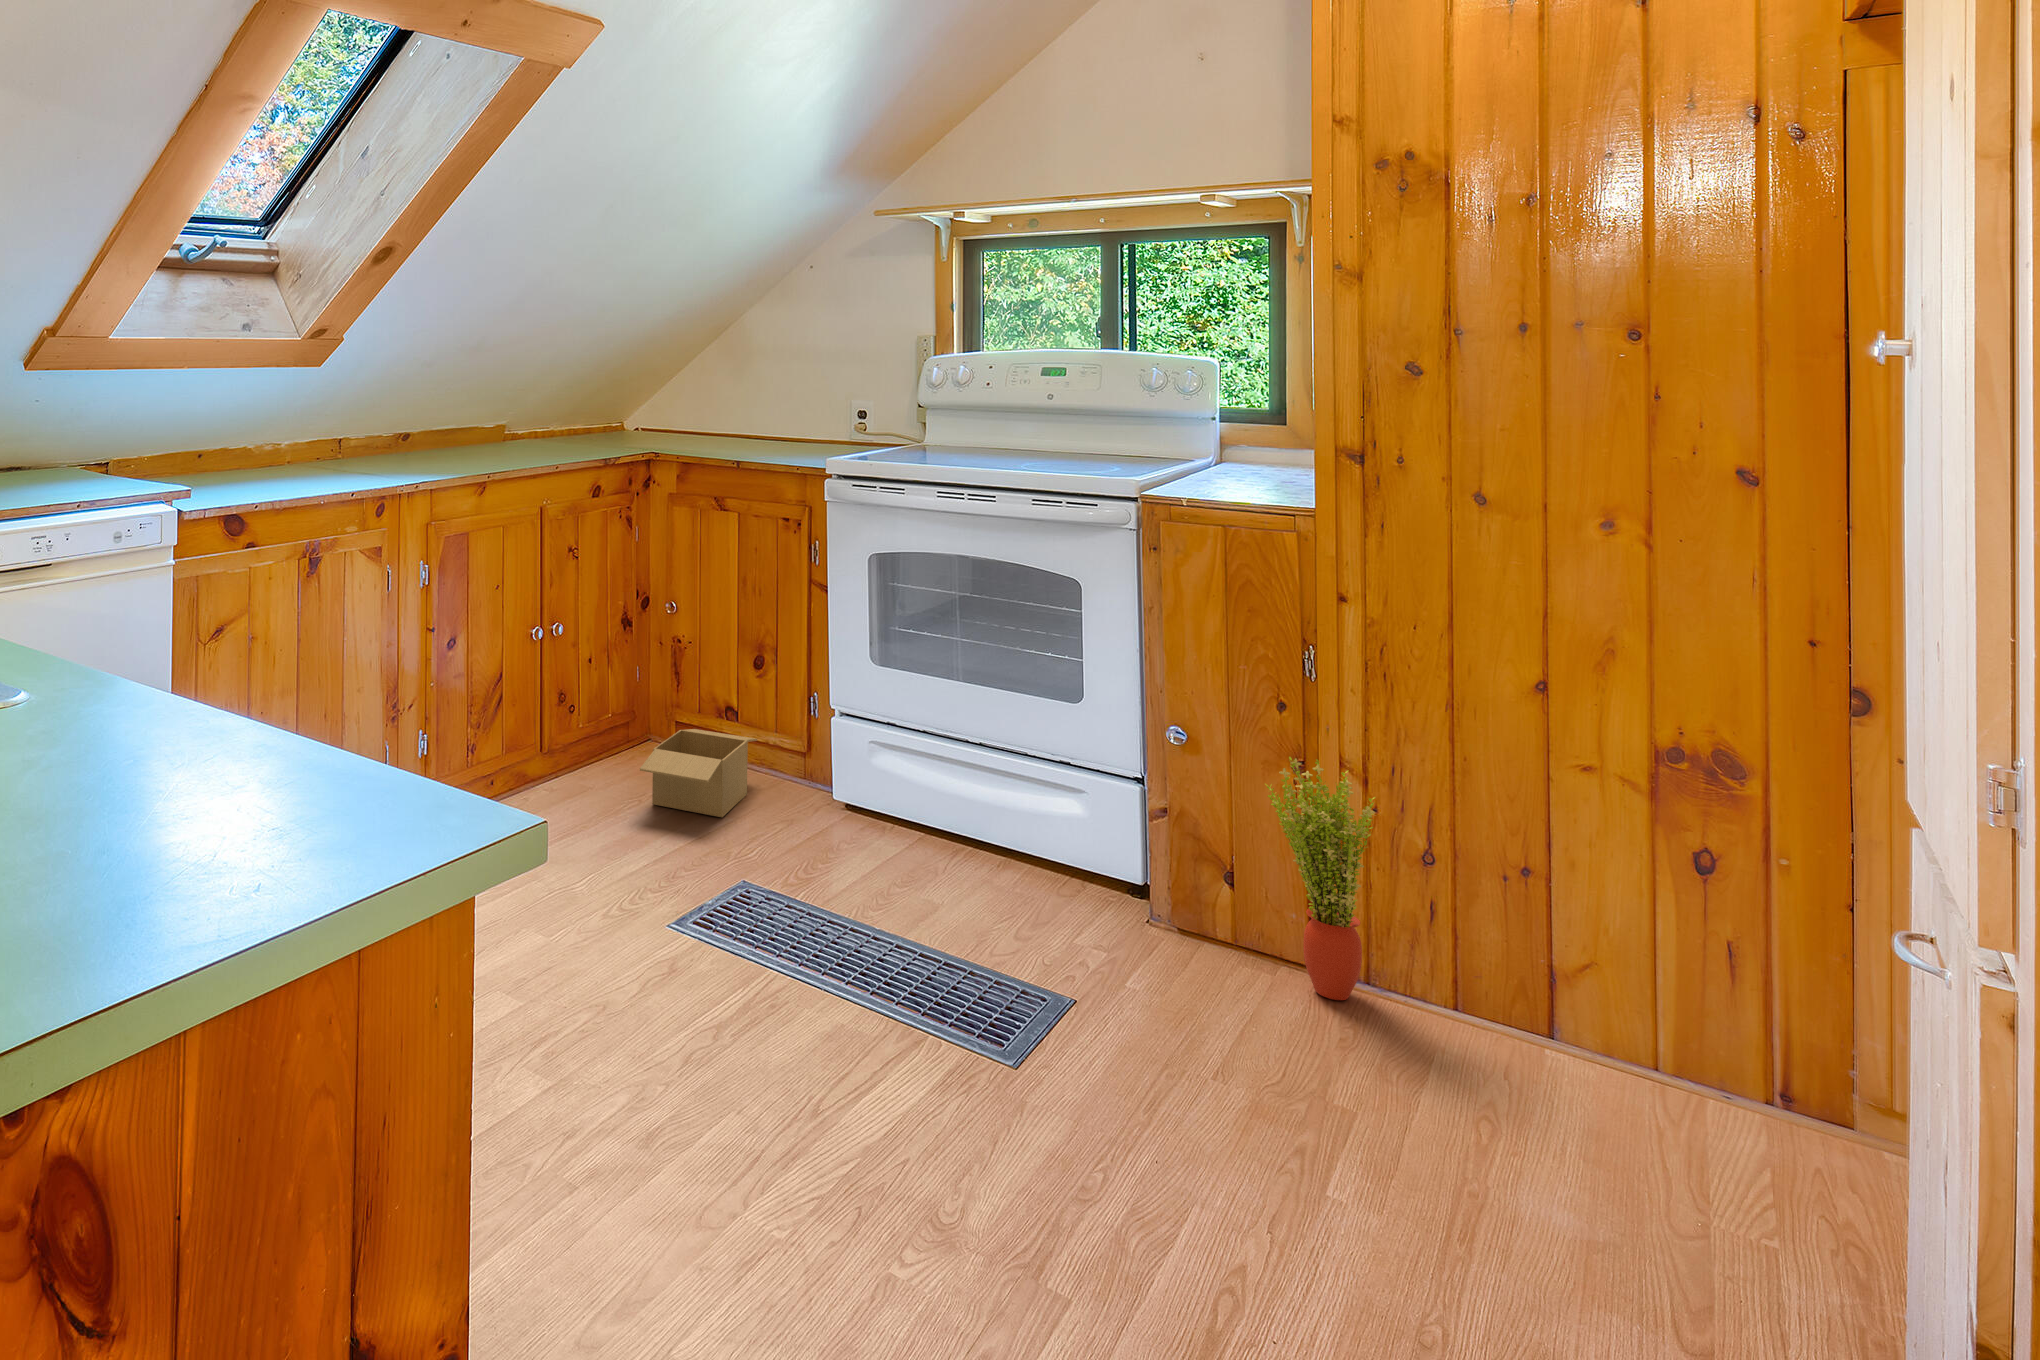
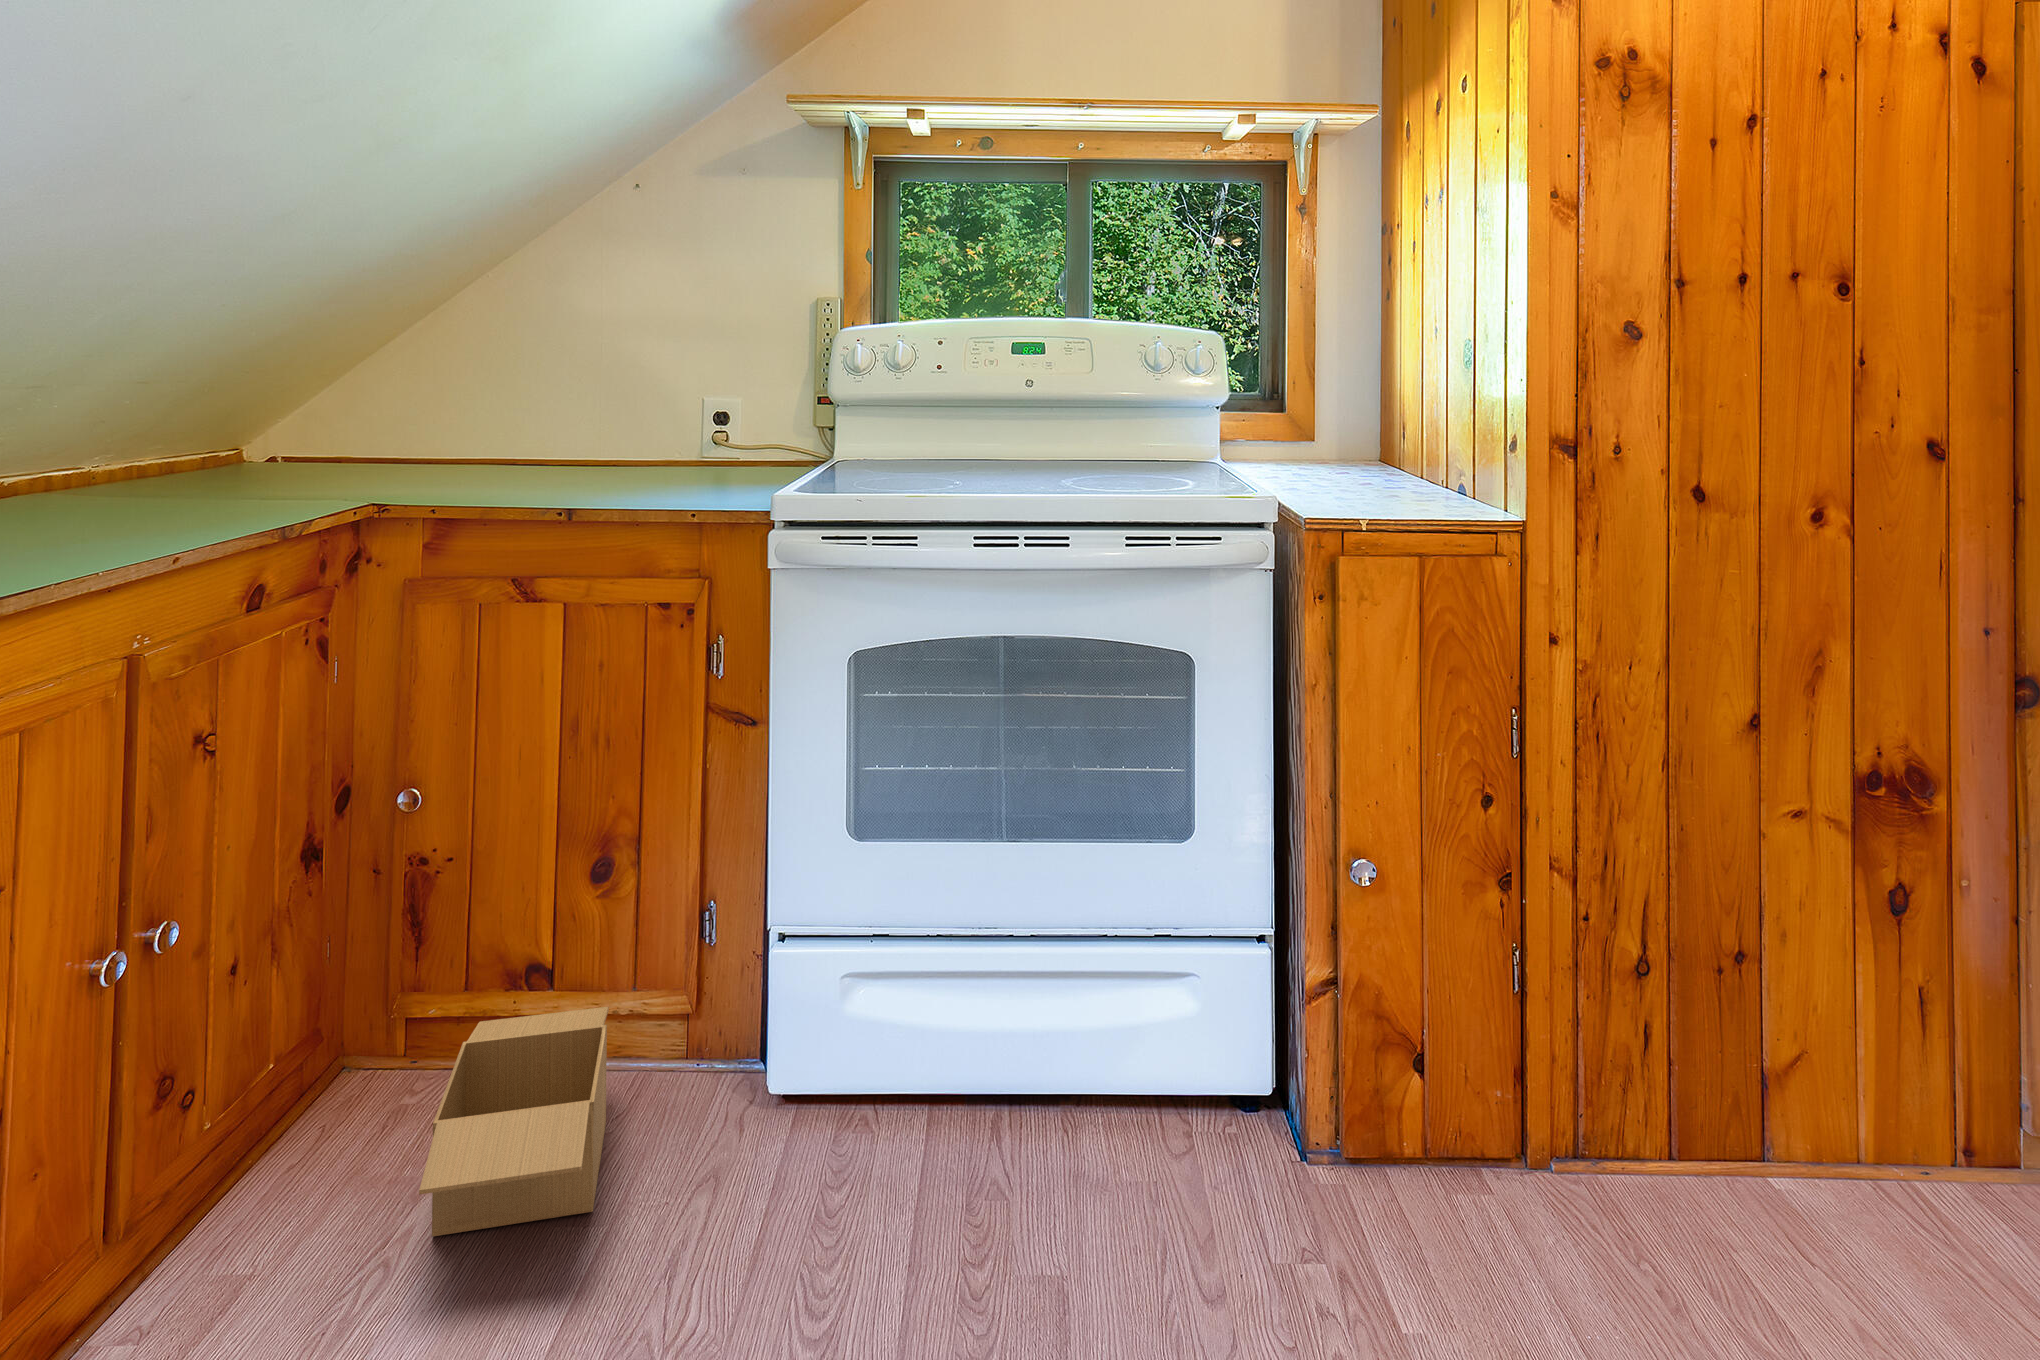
potted plant: present [1265,756,1375,1000] -> none [1503,872,1652,1202]

